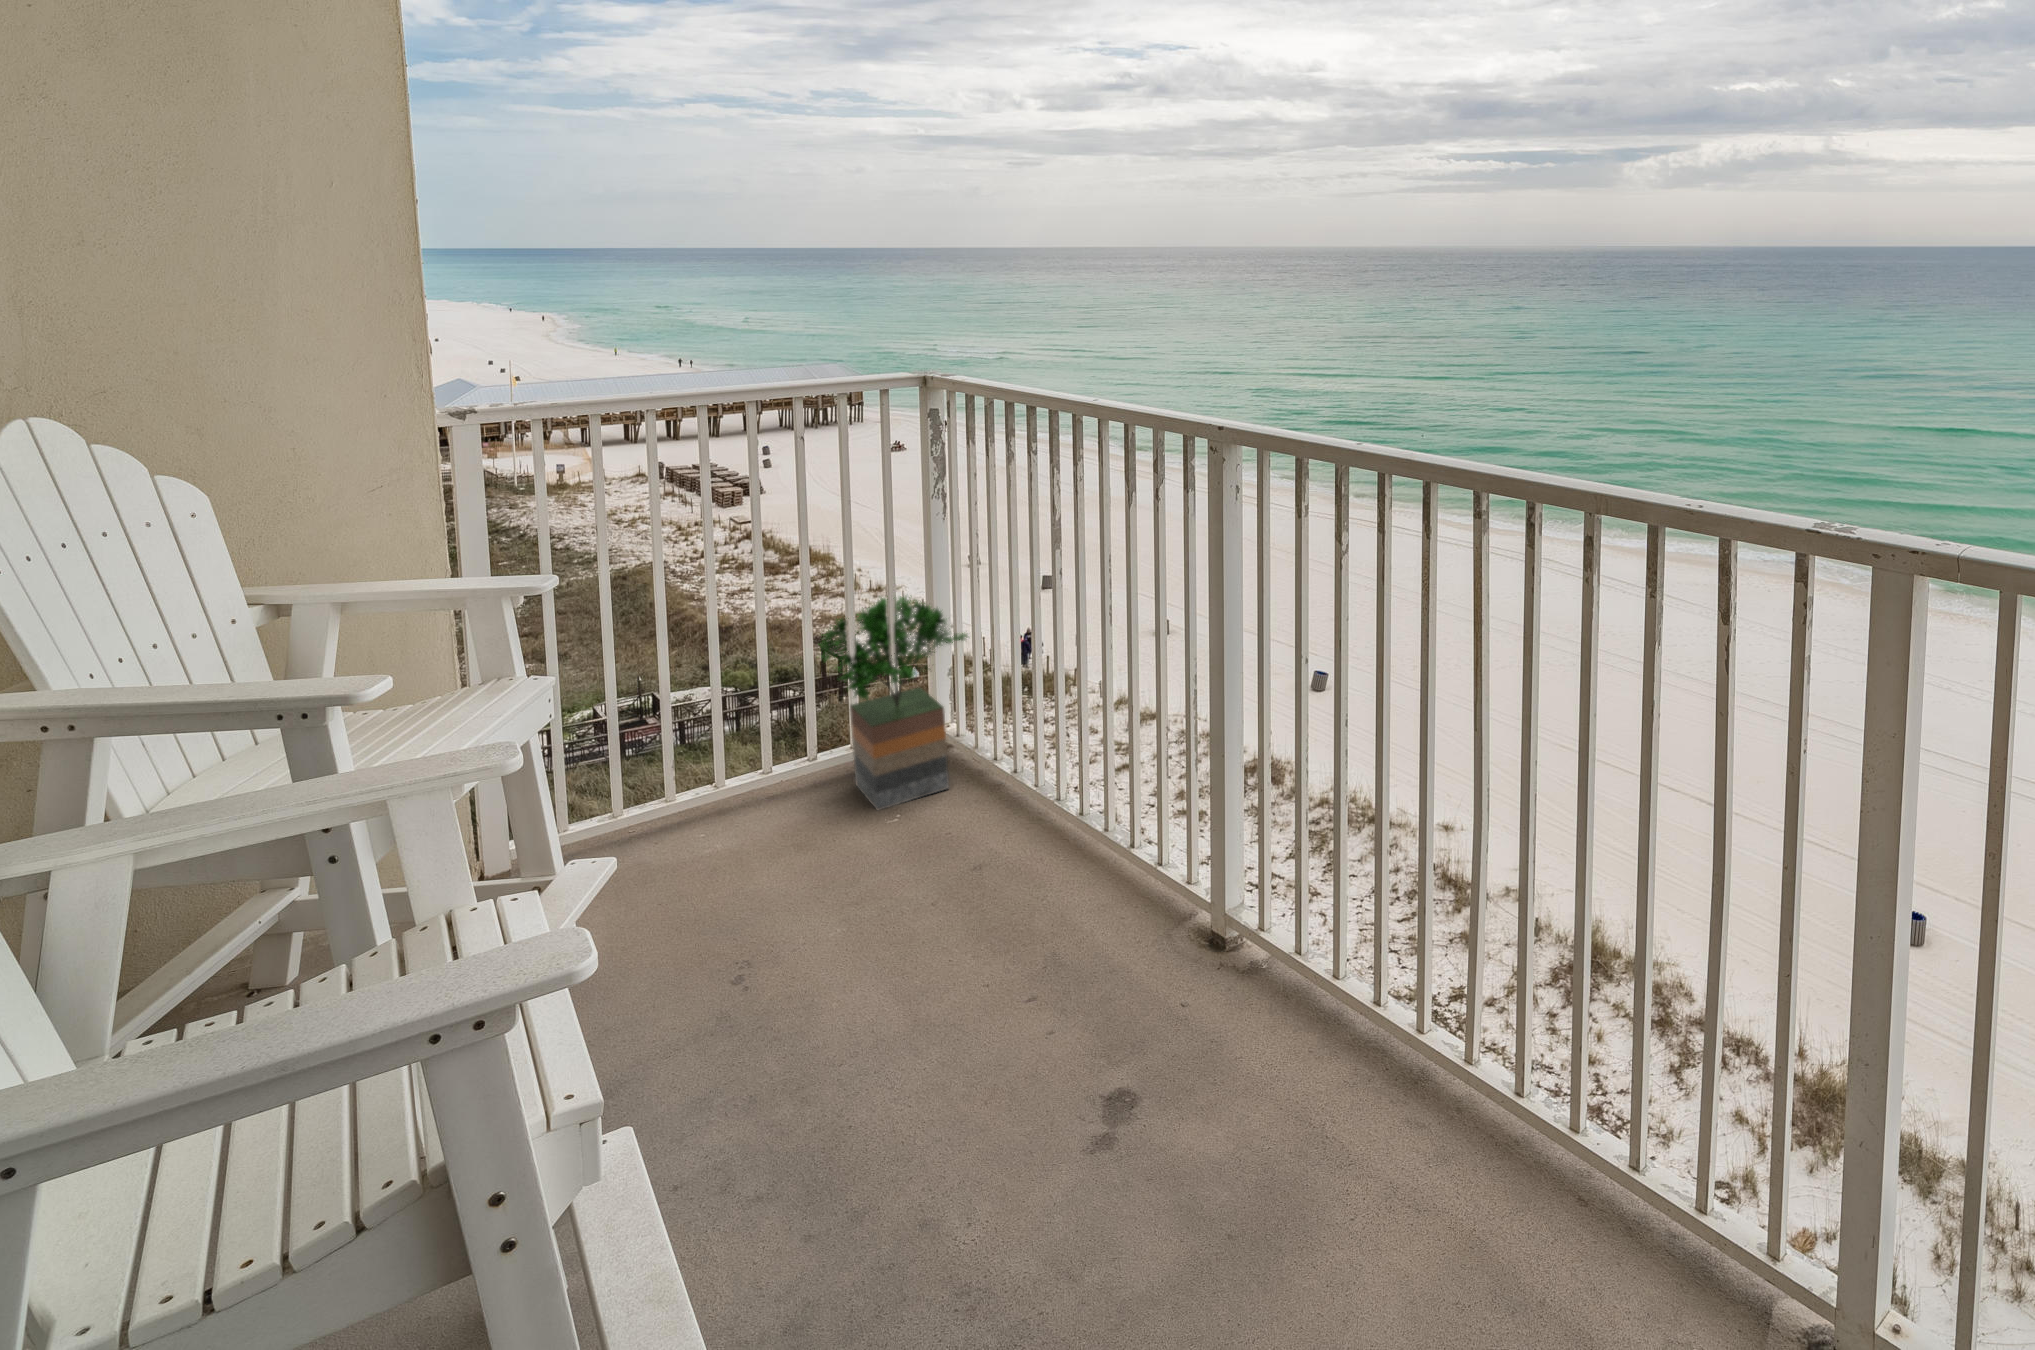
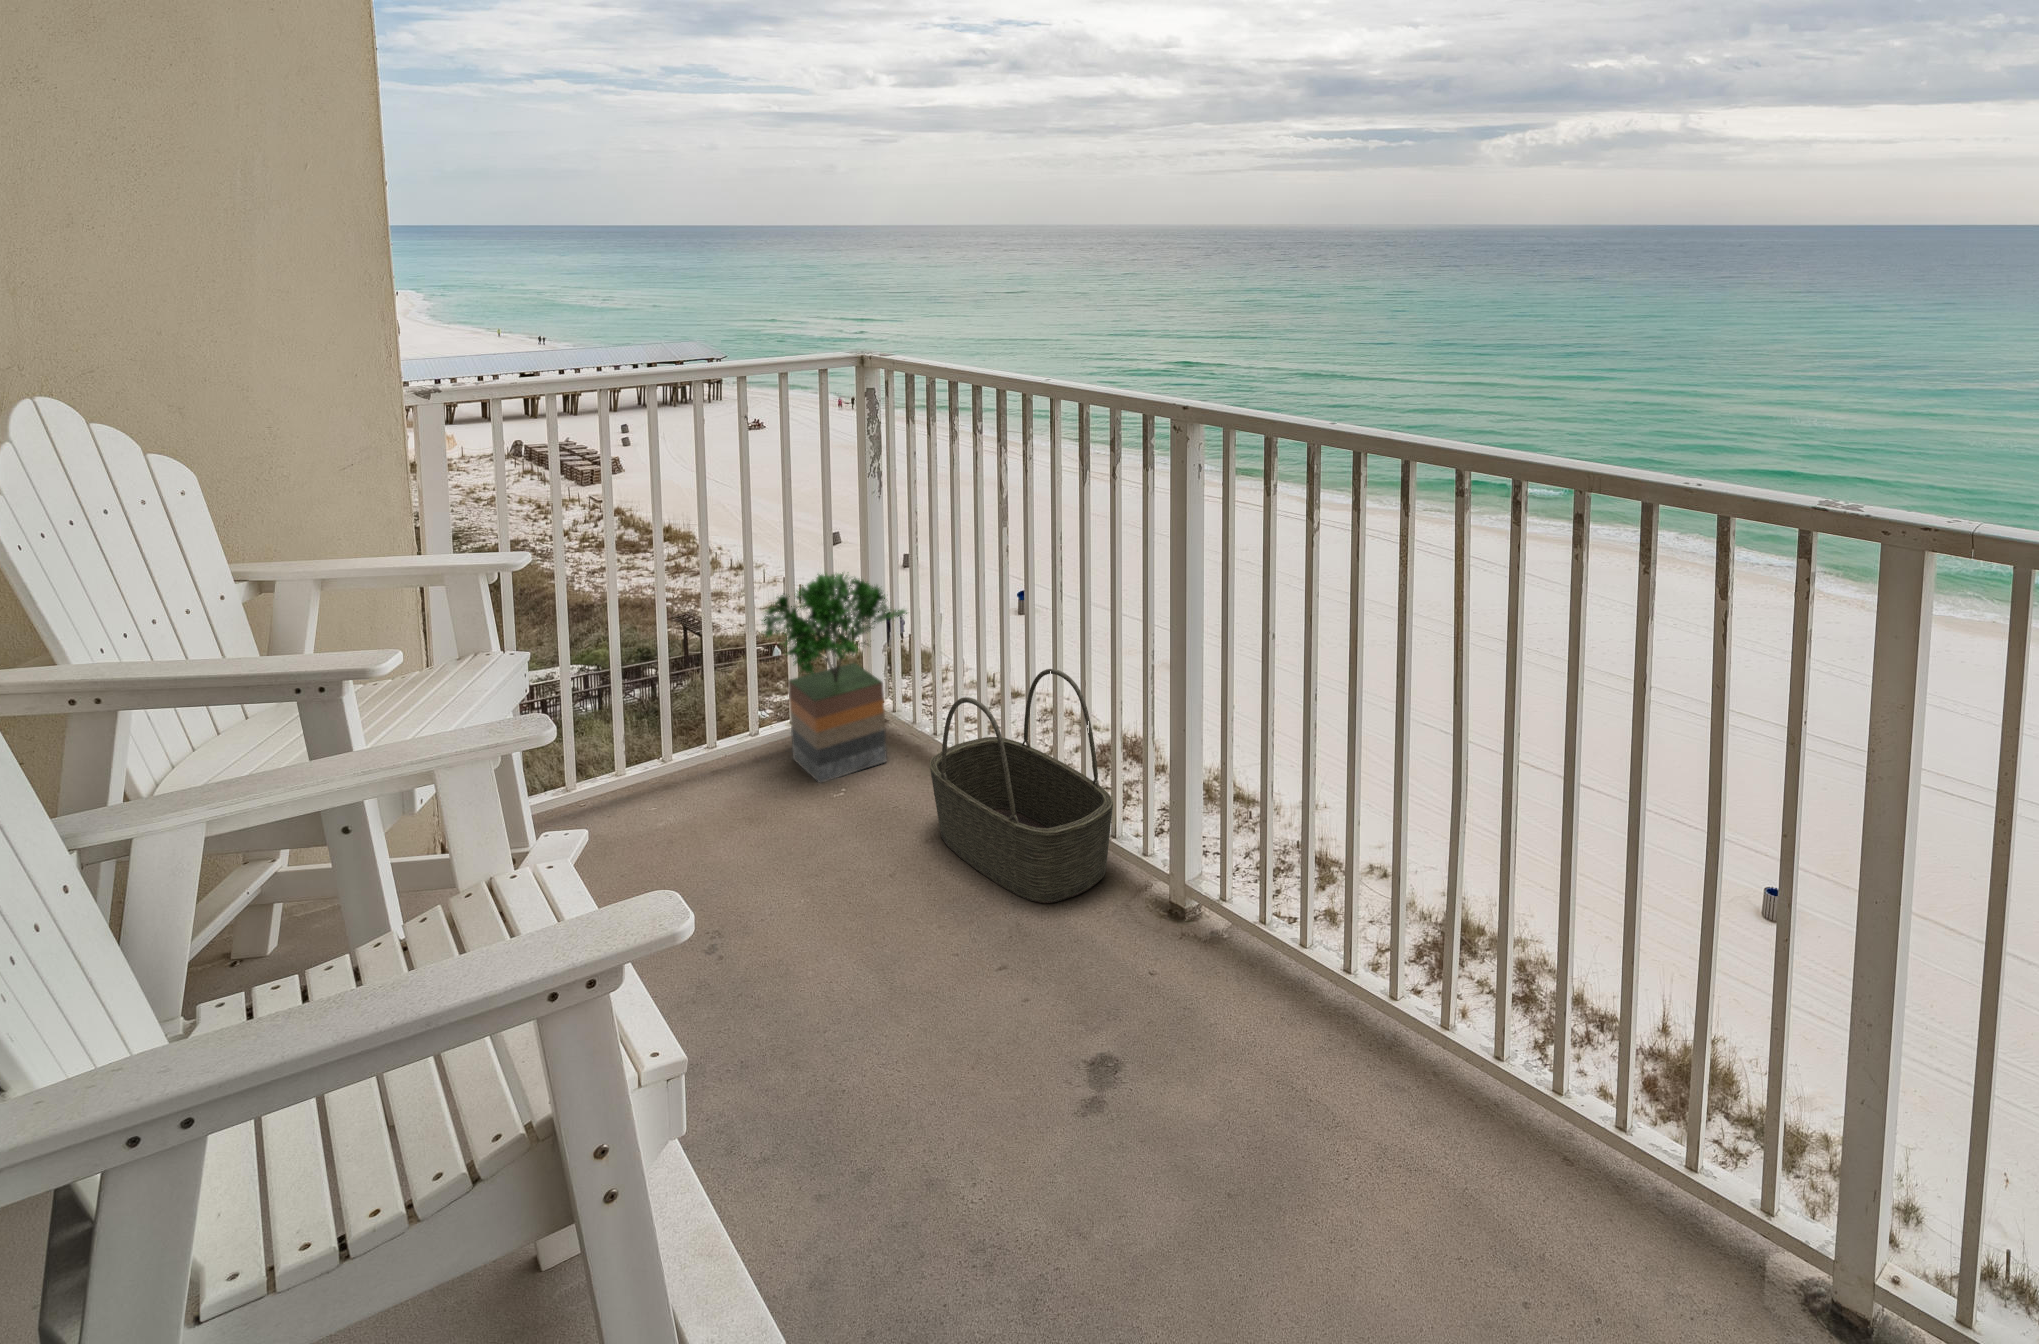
basket: none [977,694,1155,937] -> present [930,669,1113,904]

